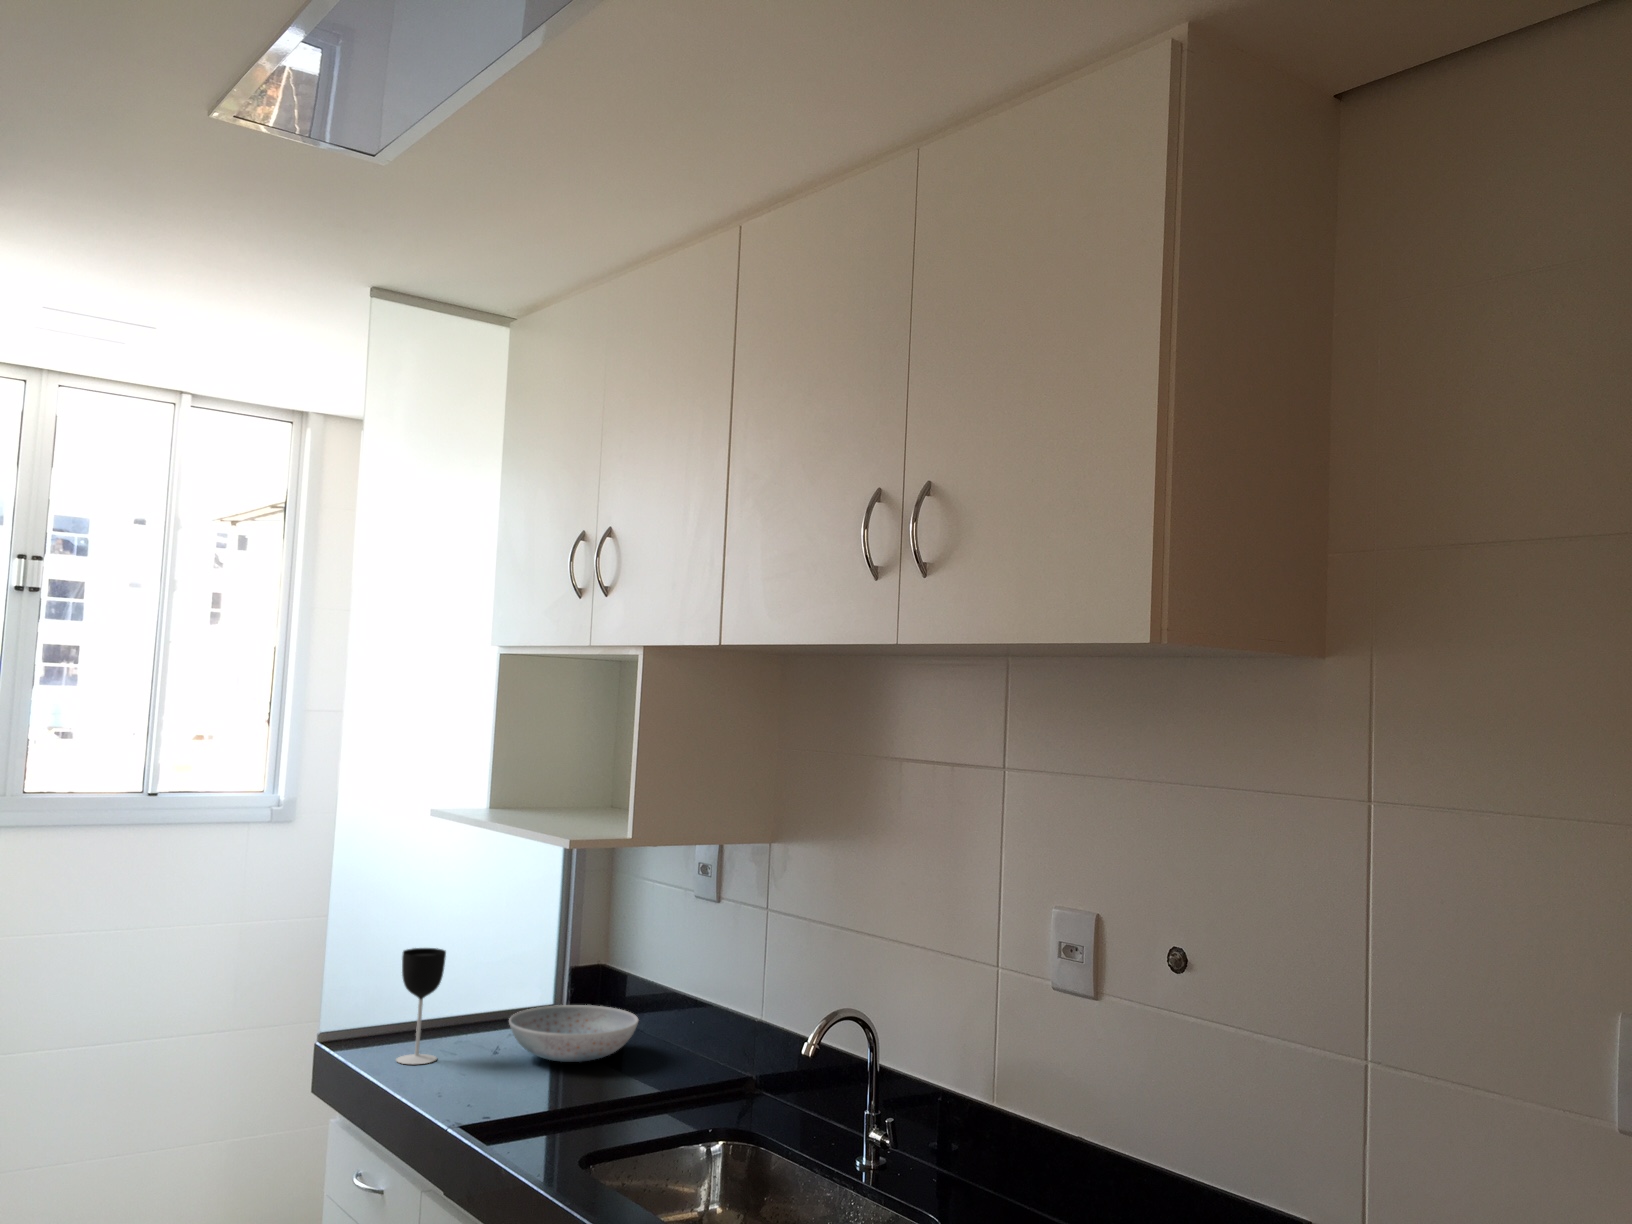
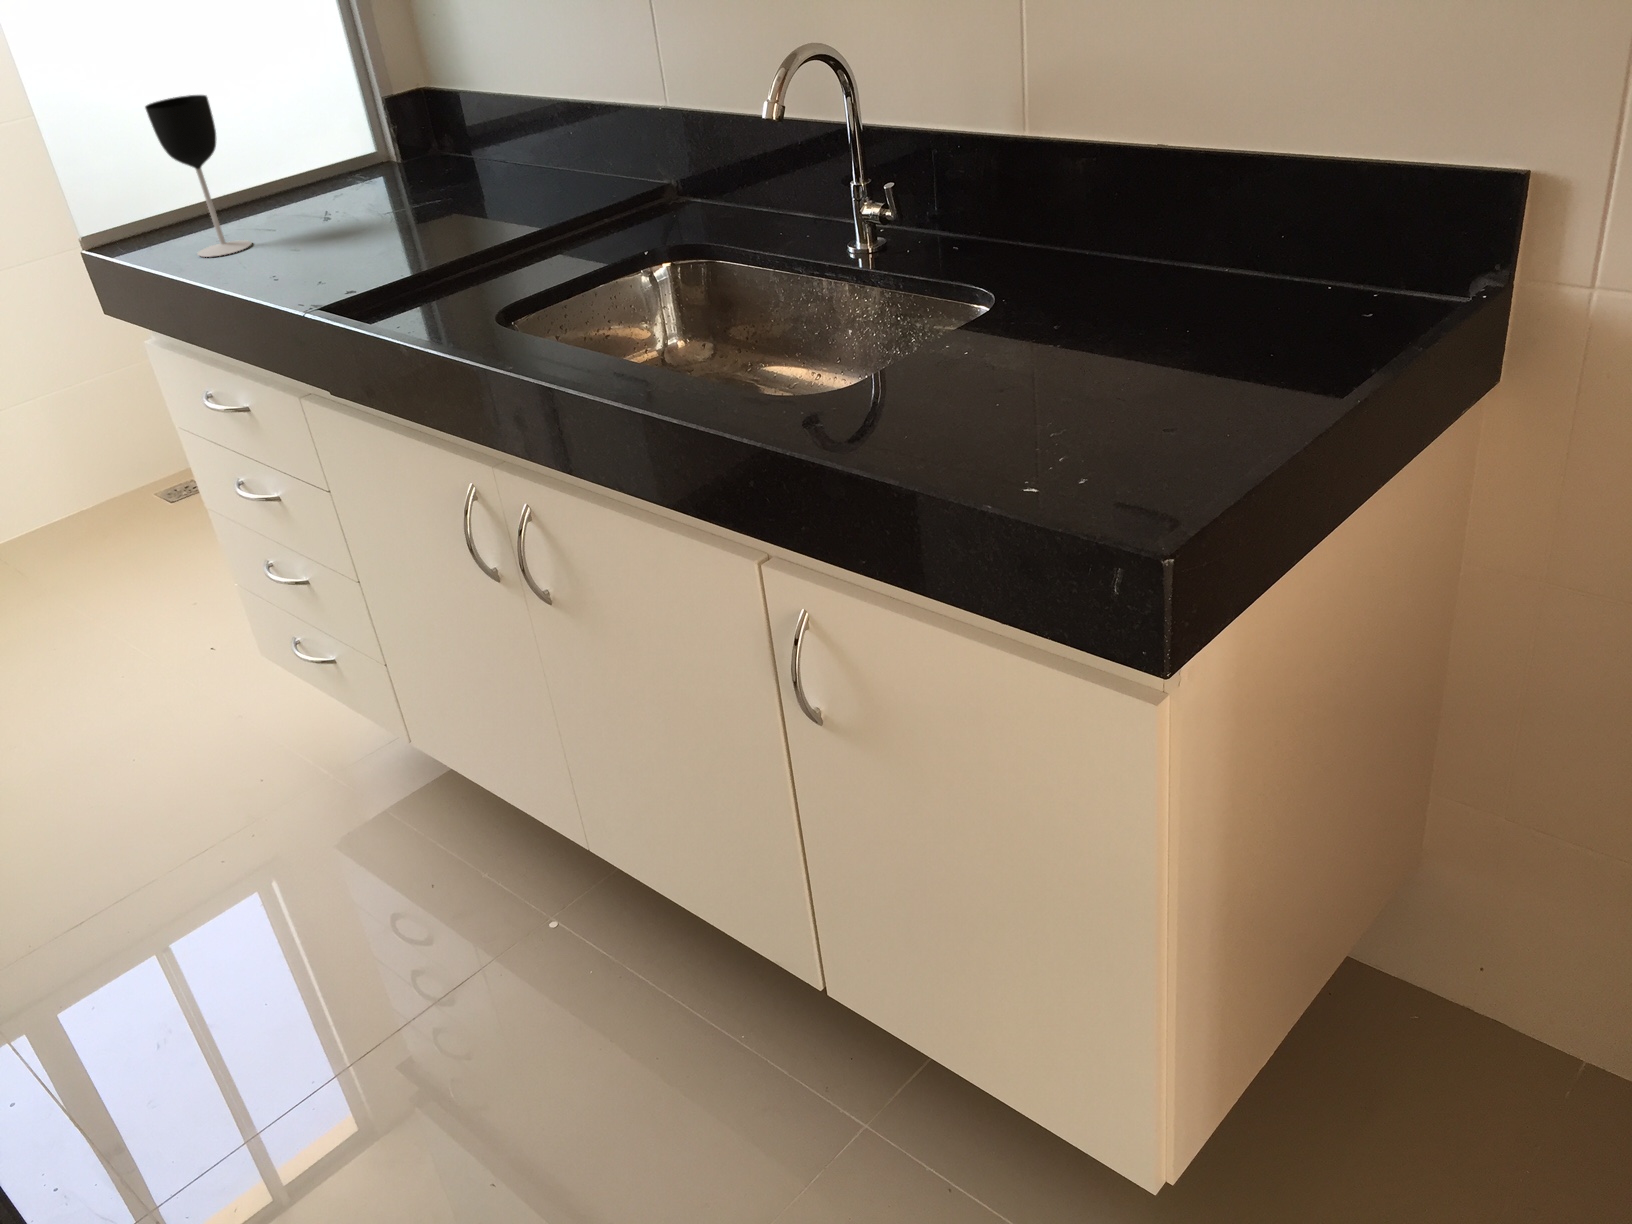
dish: present [509,1005,639,1062] -> none [330,135,505,215]

